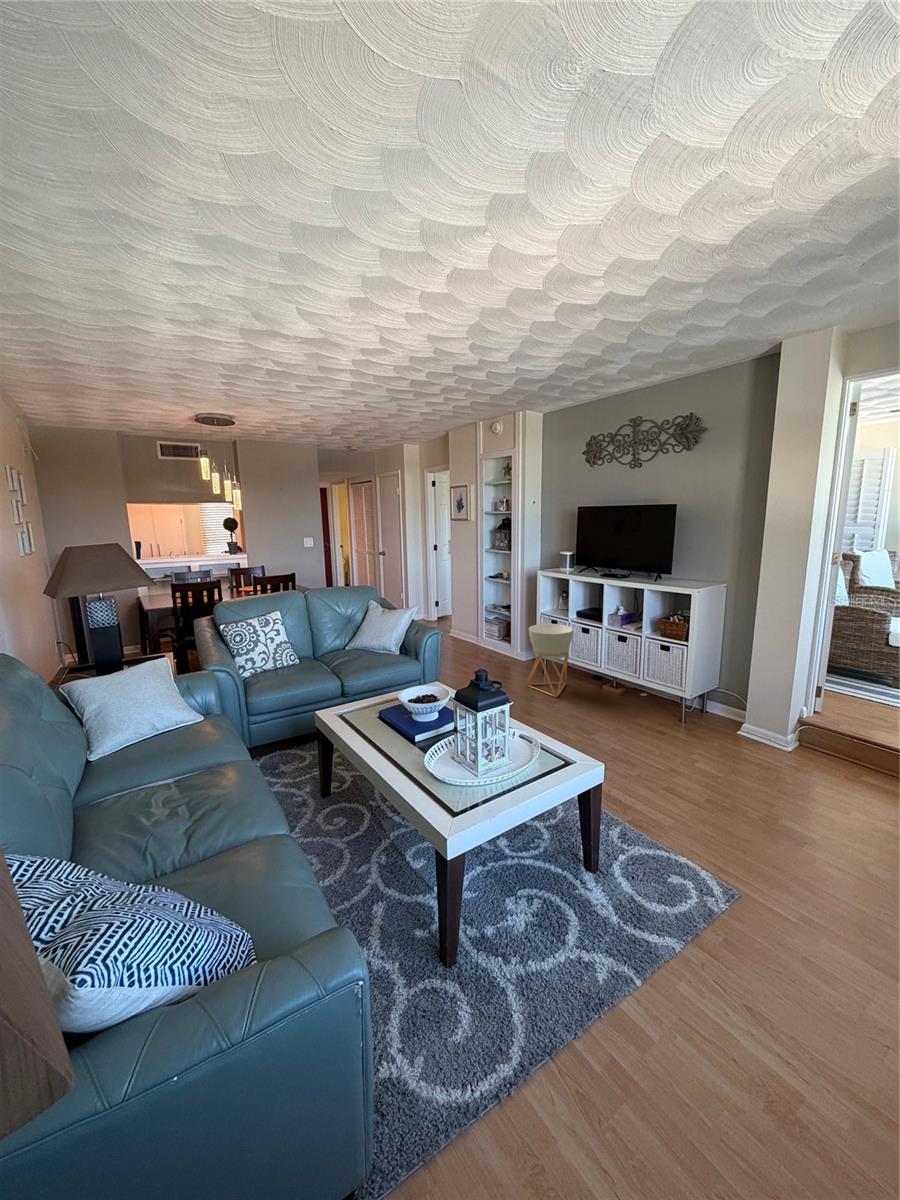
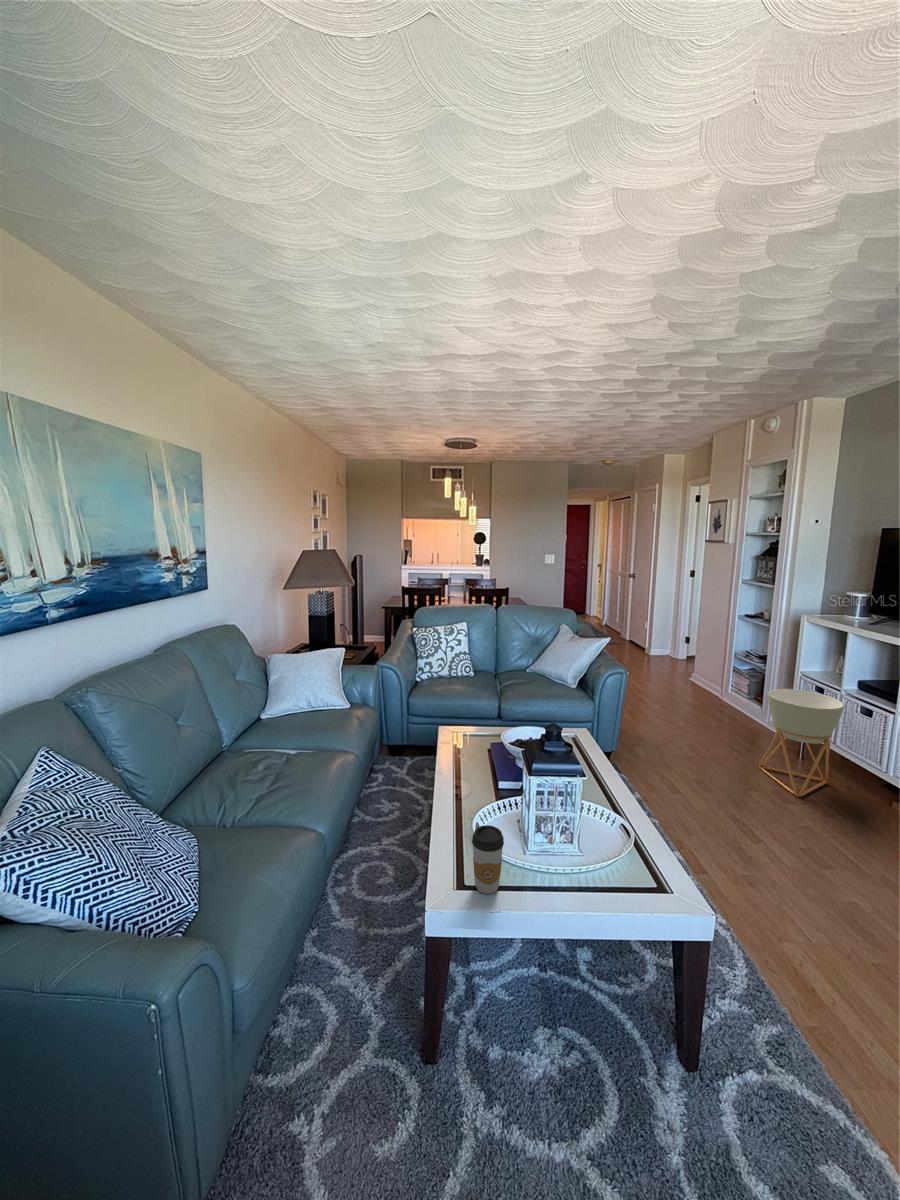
coffee cup: none [459,758,484,811] -> present [472,825,504,894]

